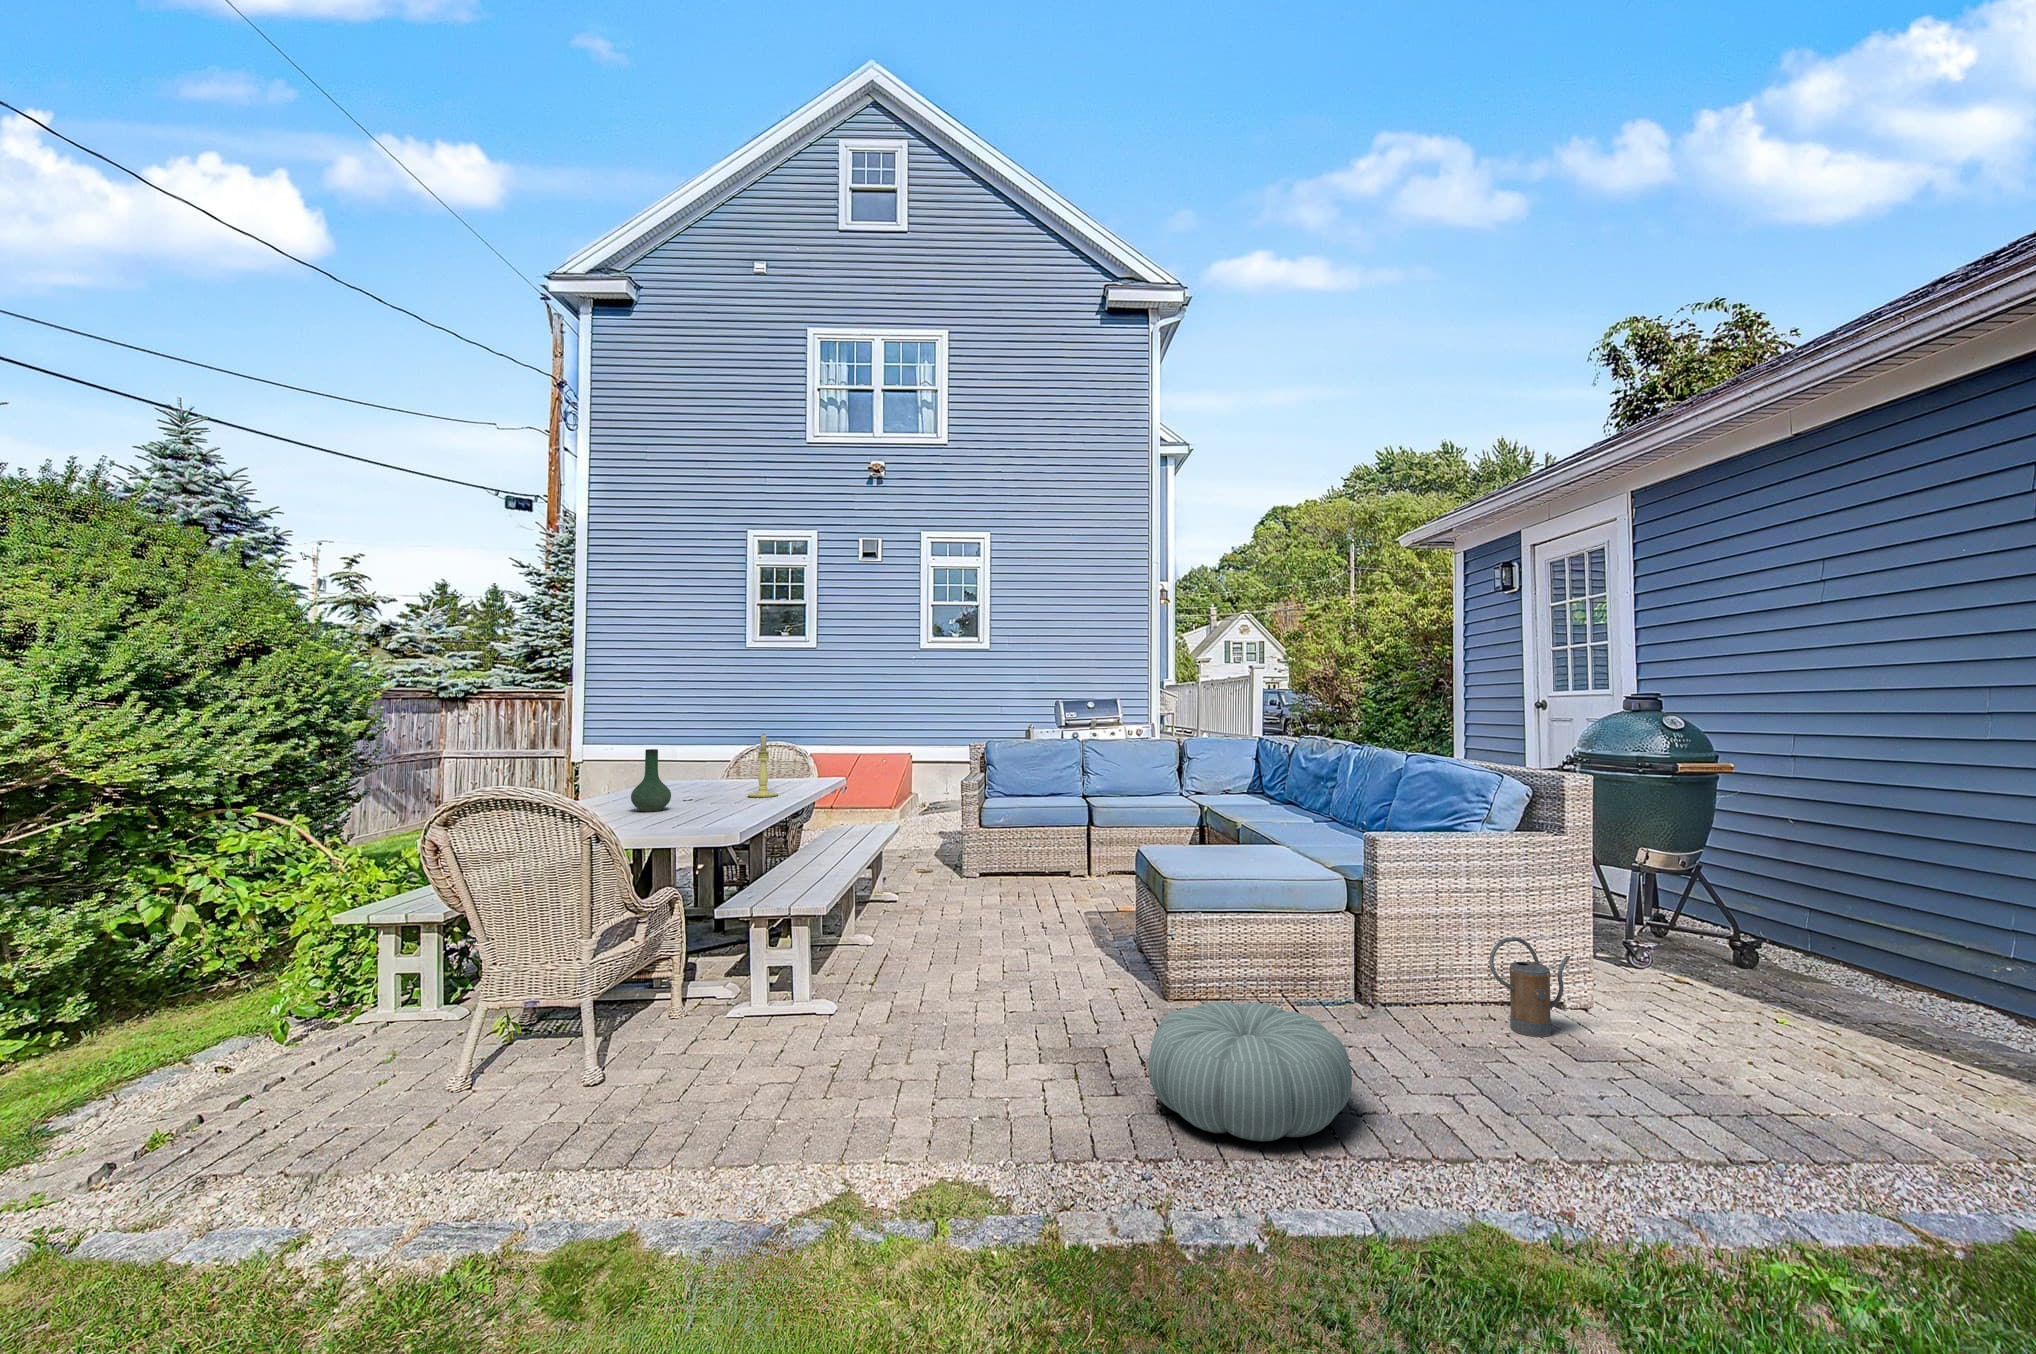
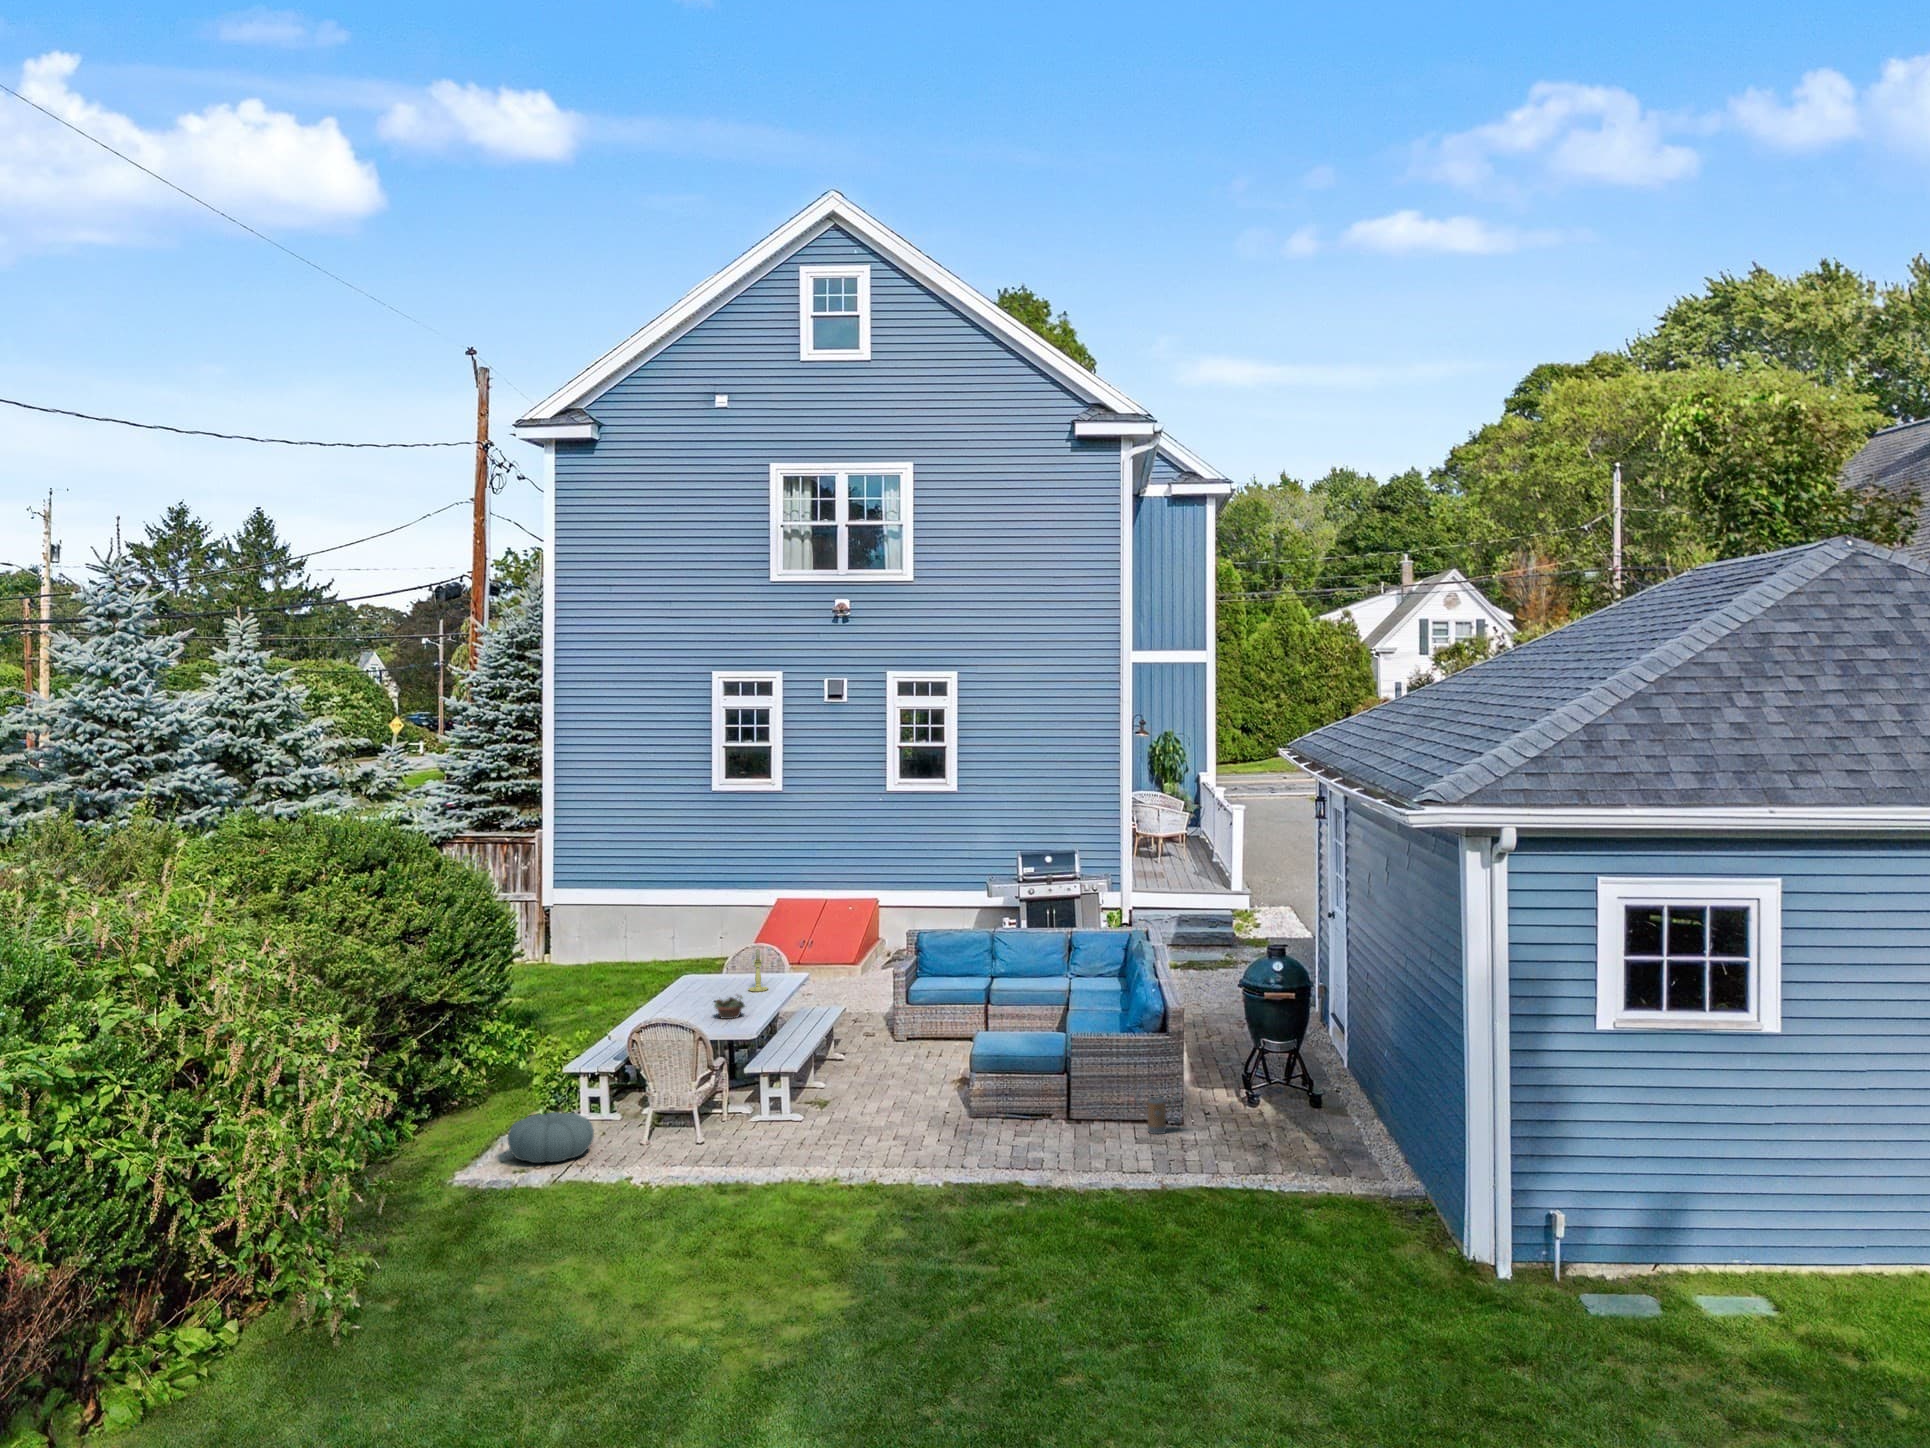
vase: present [631,749,671,812] -> none [683,969,706,1007]
succulent planter: none [672,780,734,823] -> present [715,995,745,1019]
pouf: present [1148,1002,1352,1141] -> present [508,1112,594,1163]

